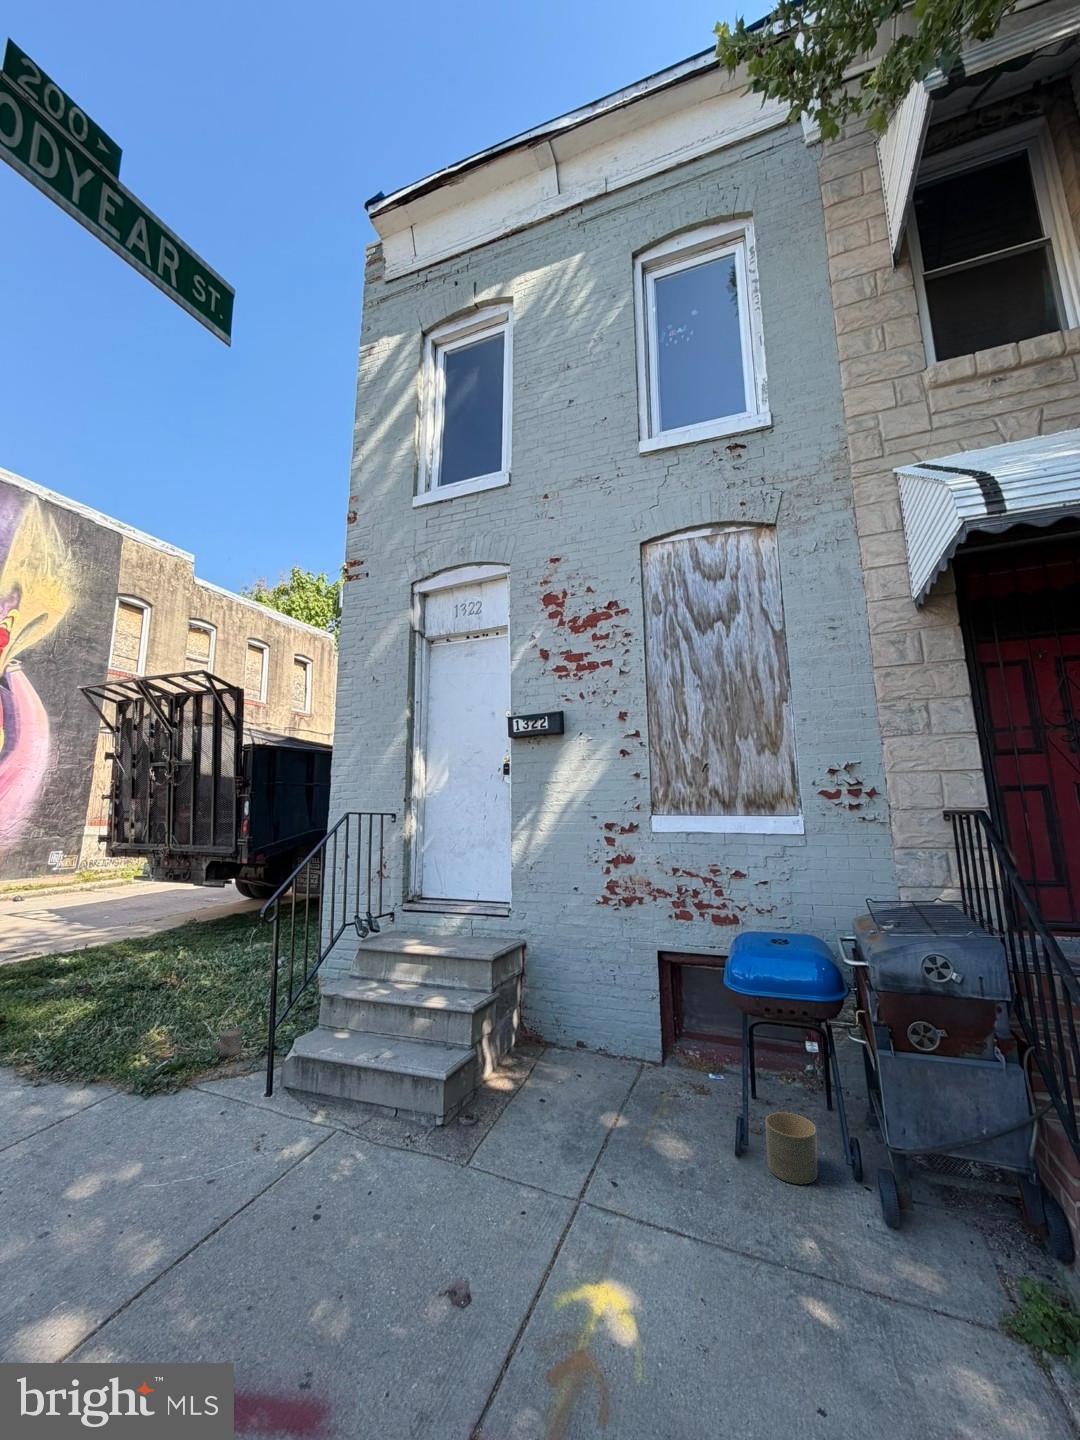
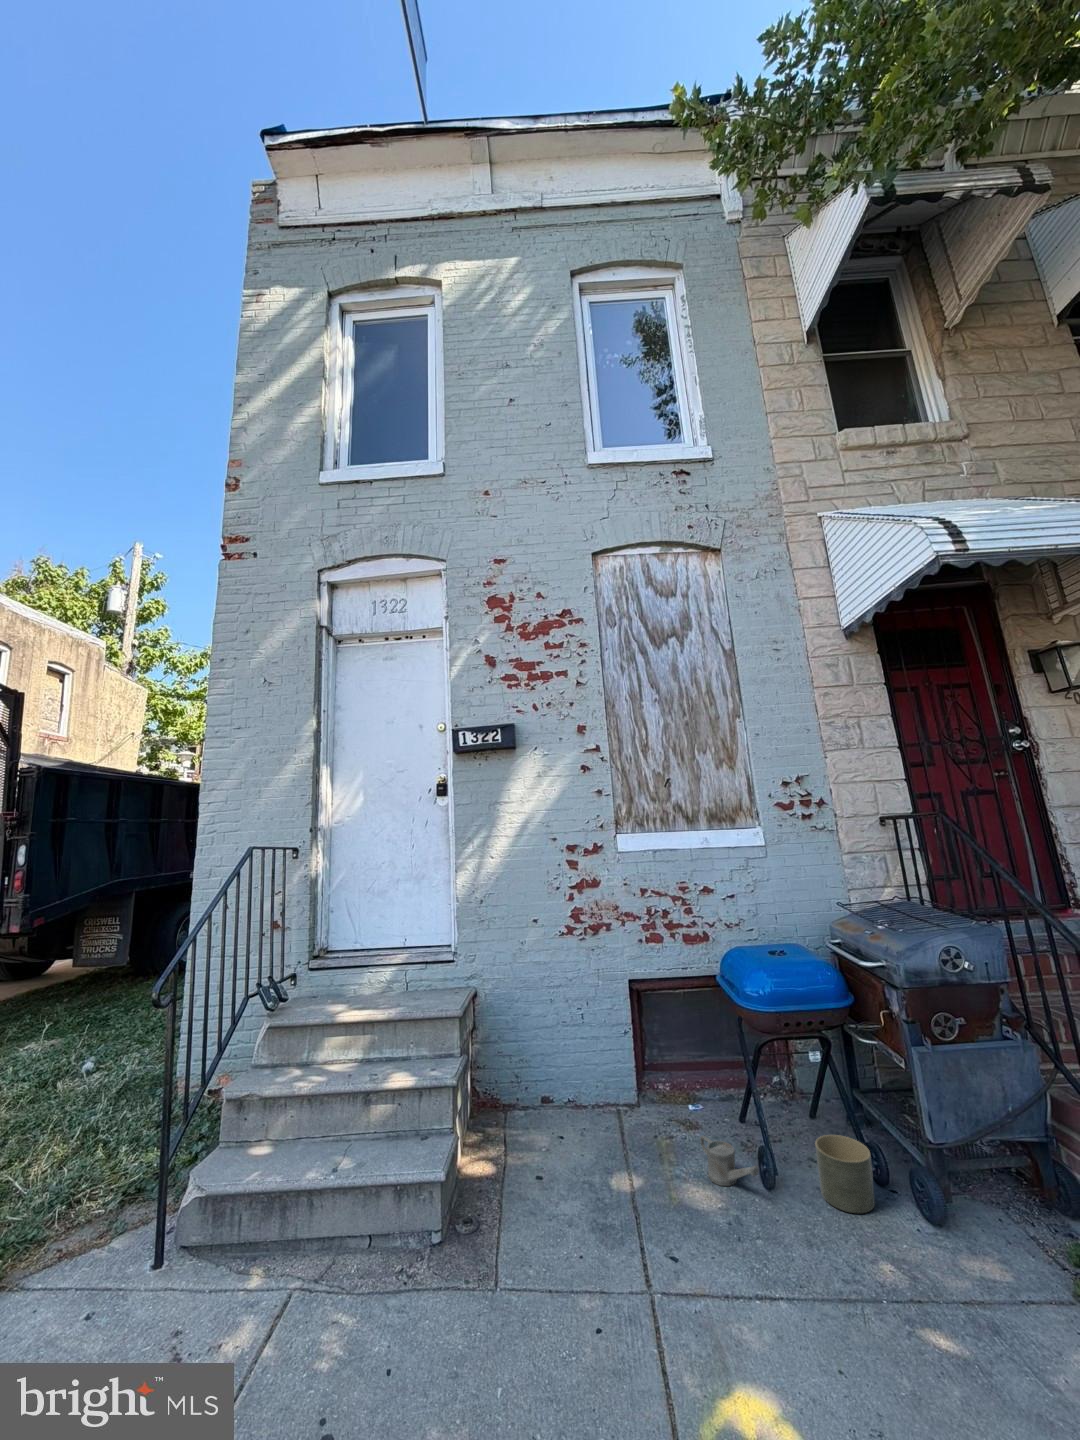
watering can: present [214,1025,242,1057] -> present [700,1136,759,1186]

